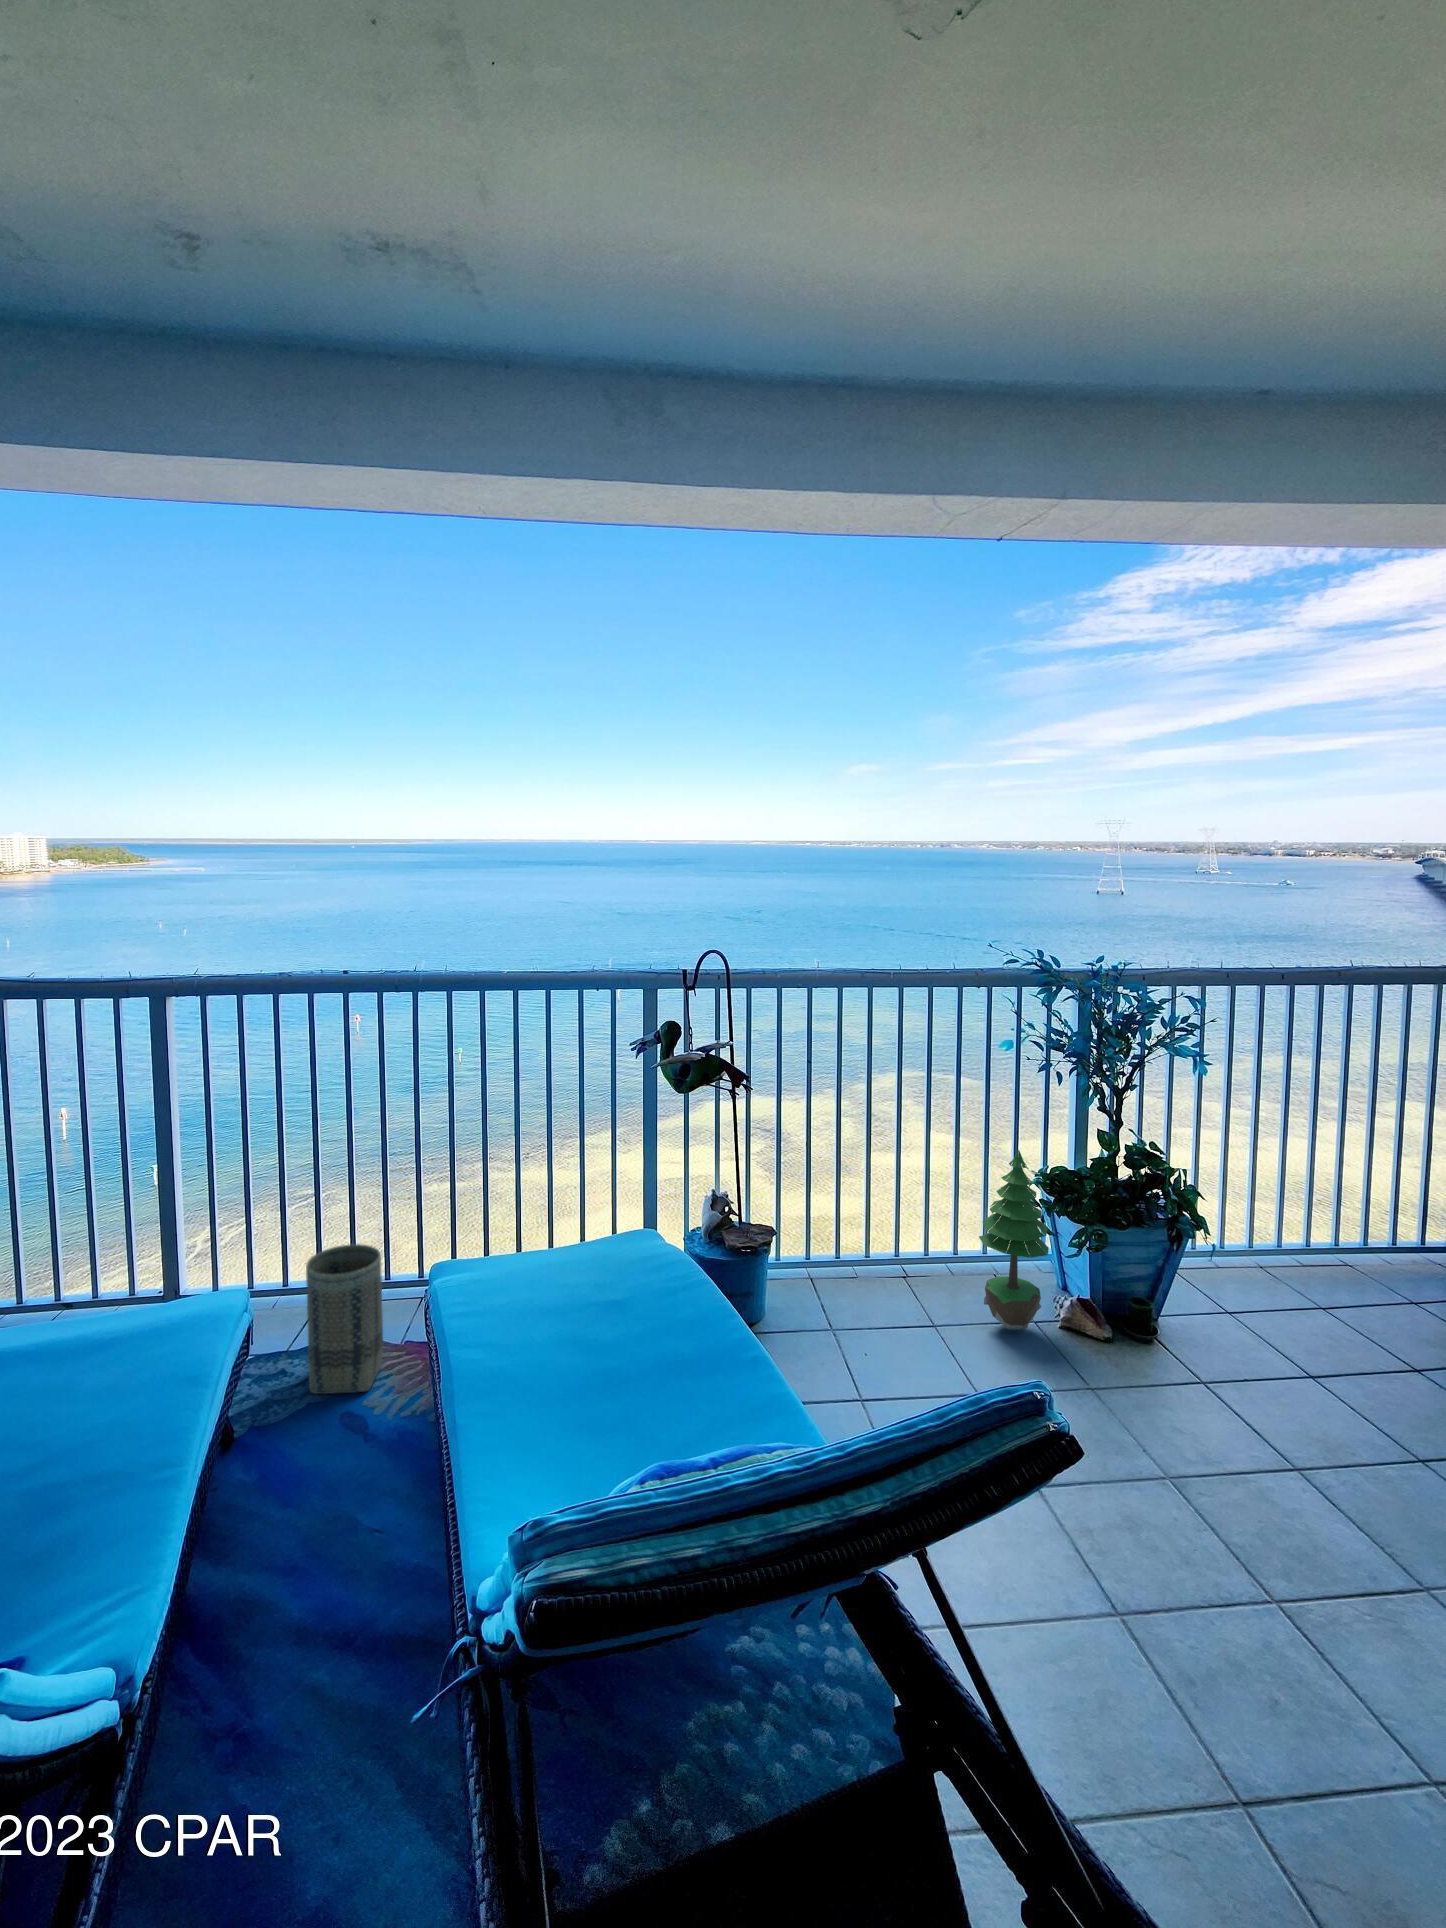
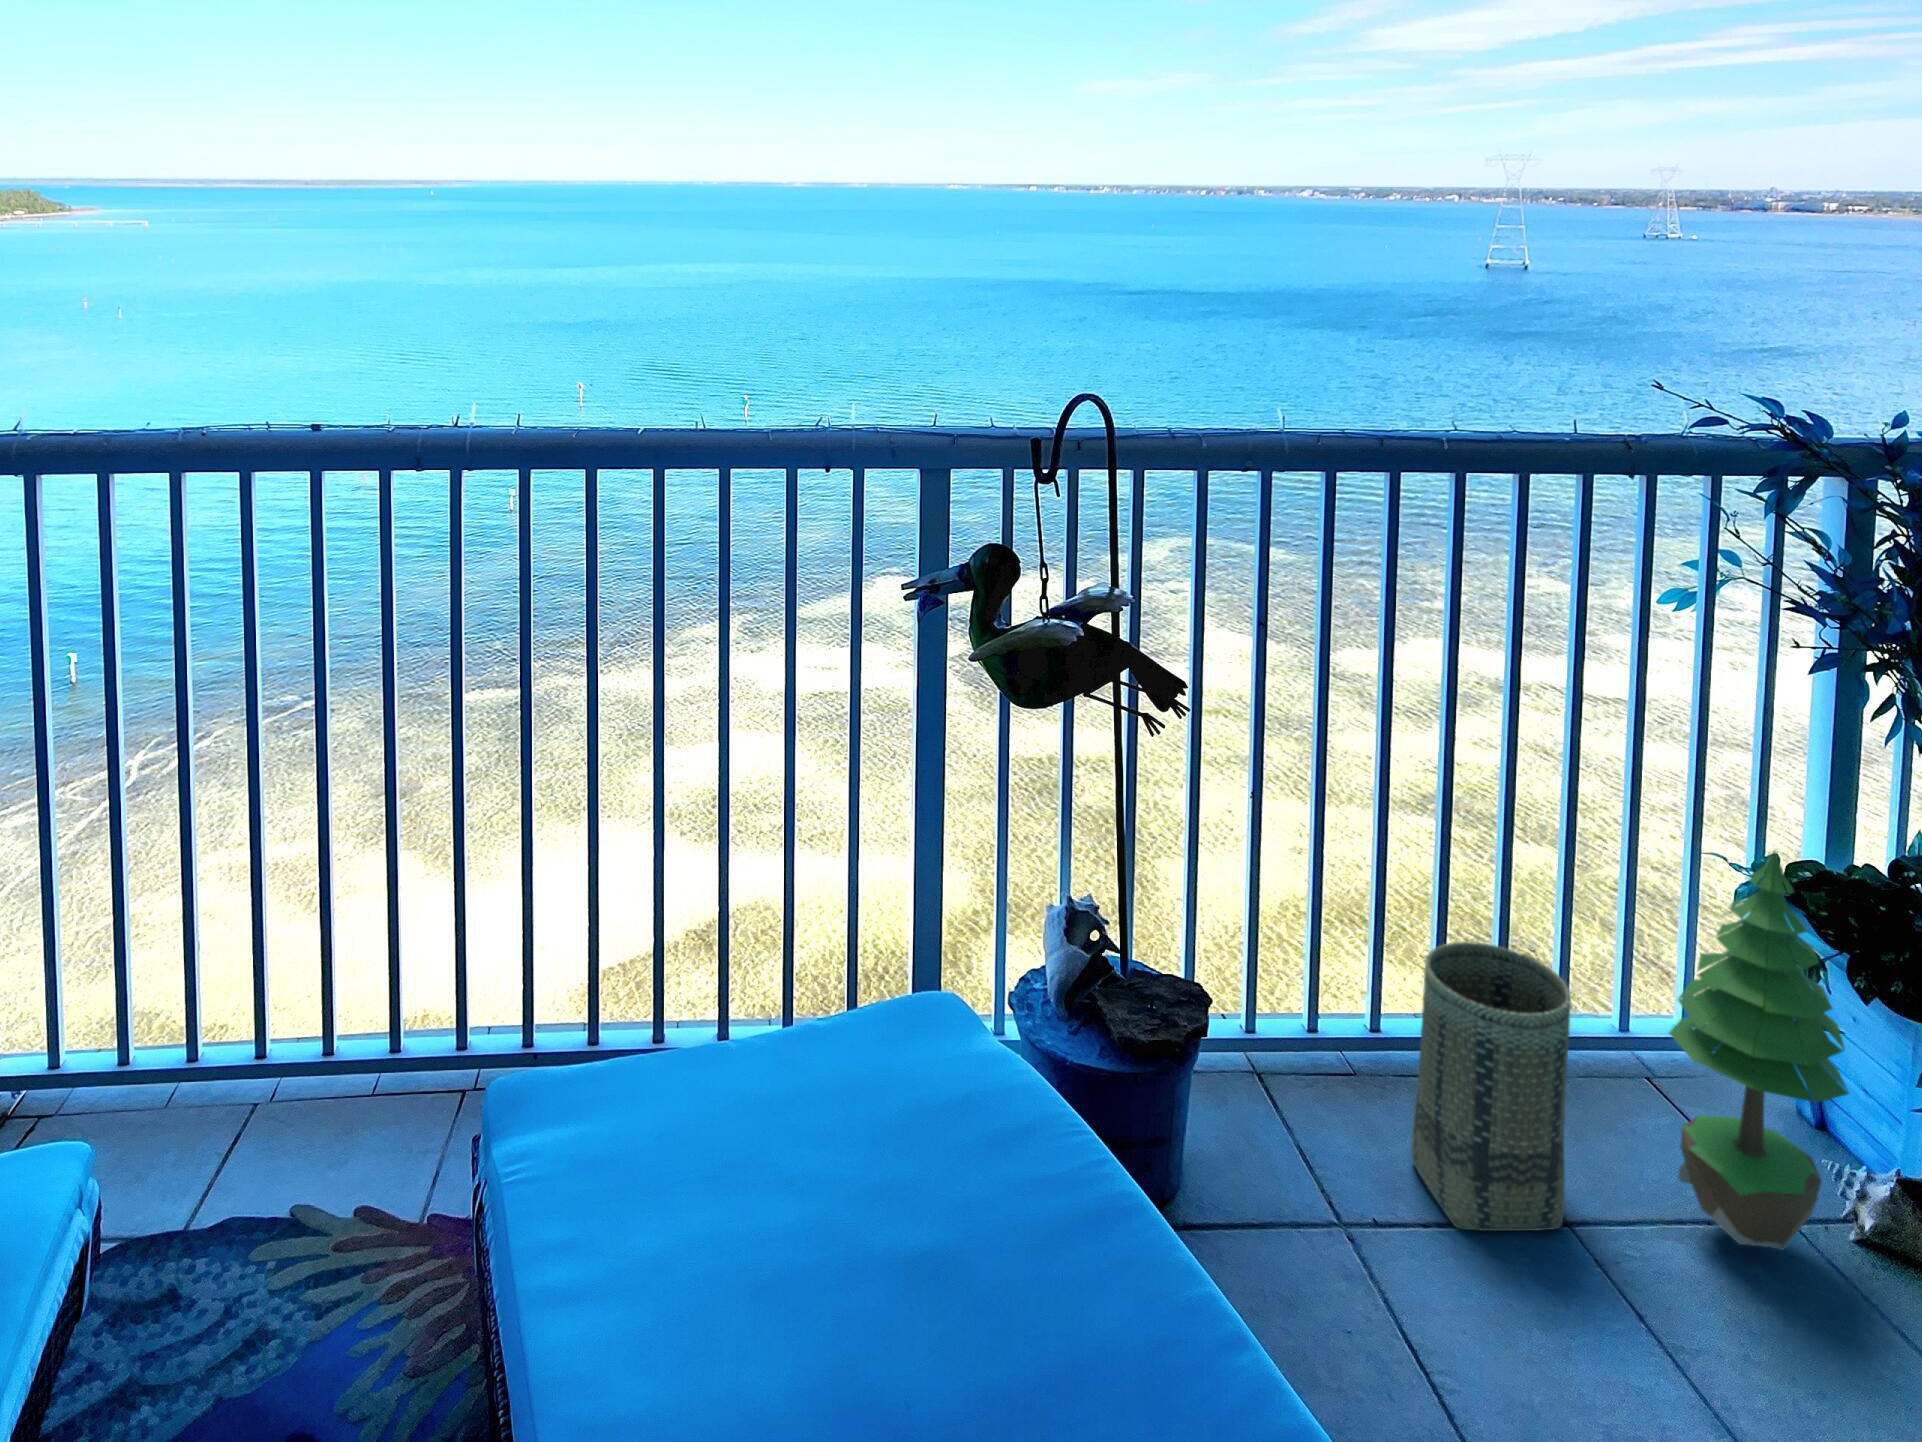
basket: present [306,1244,383,1394] -> present [1411,942,1571,1231]

